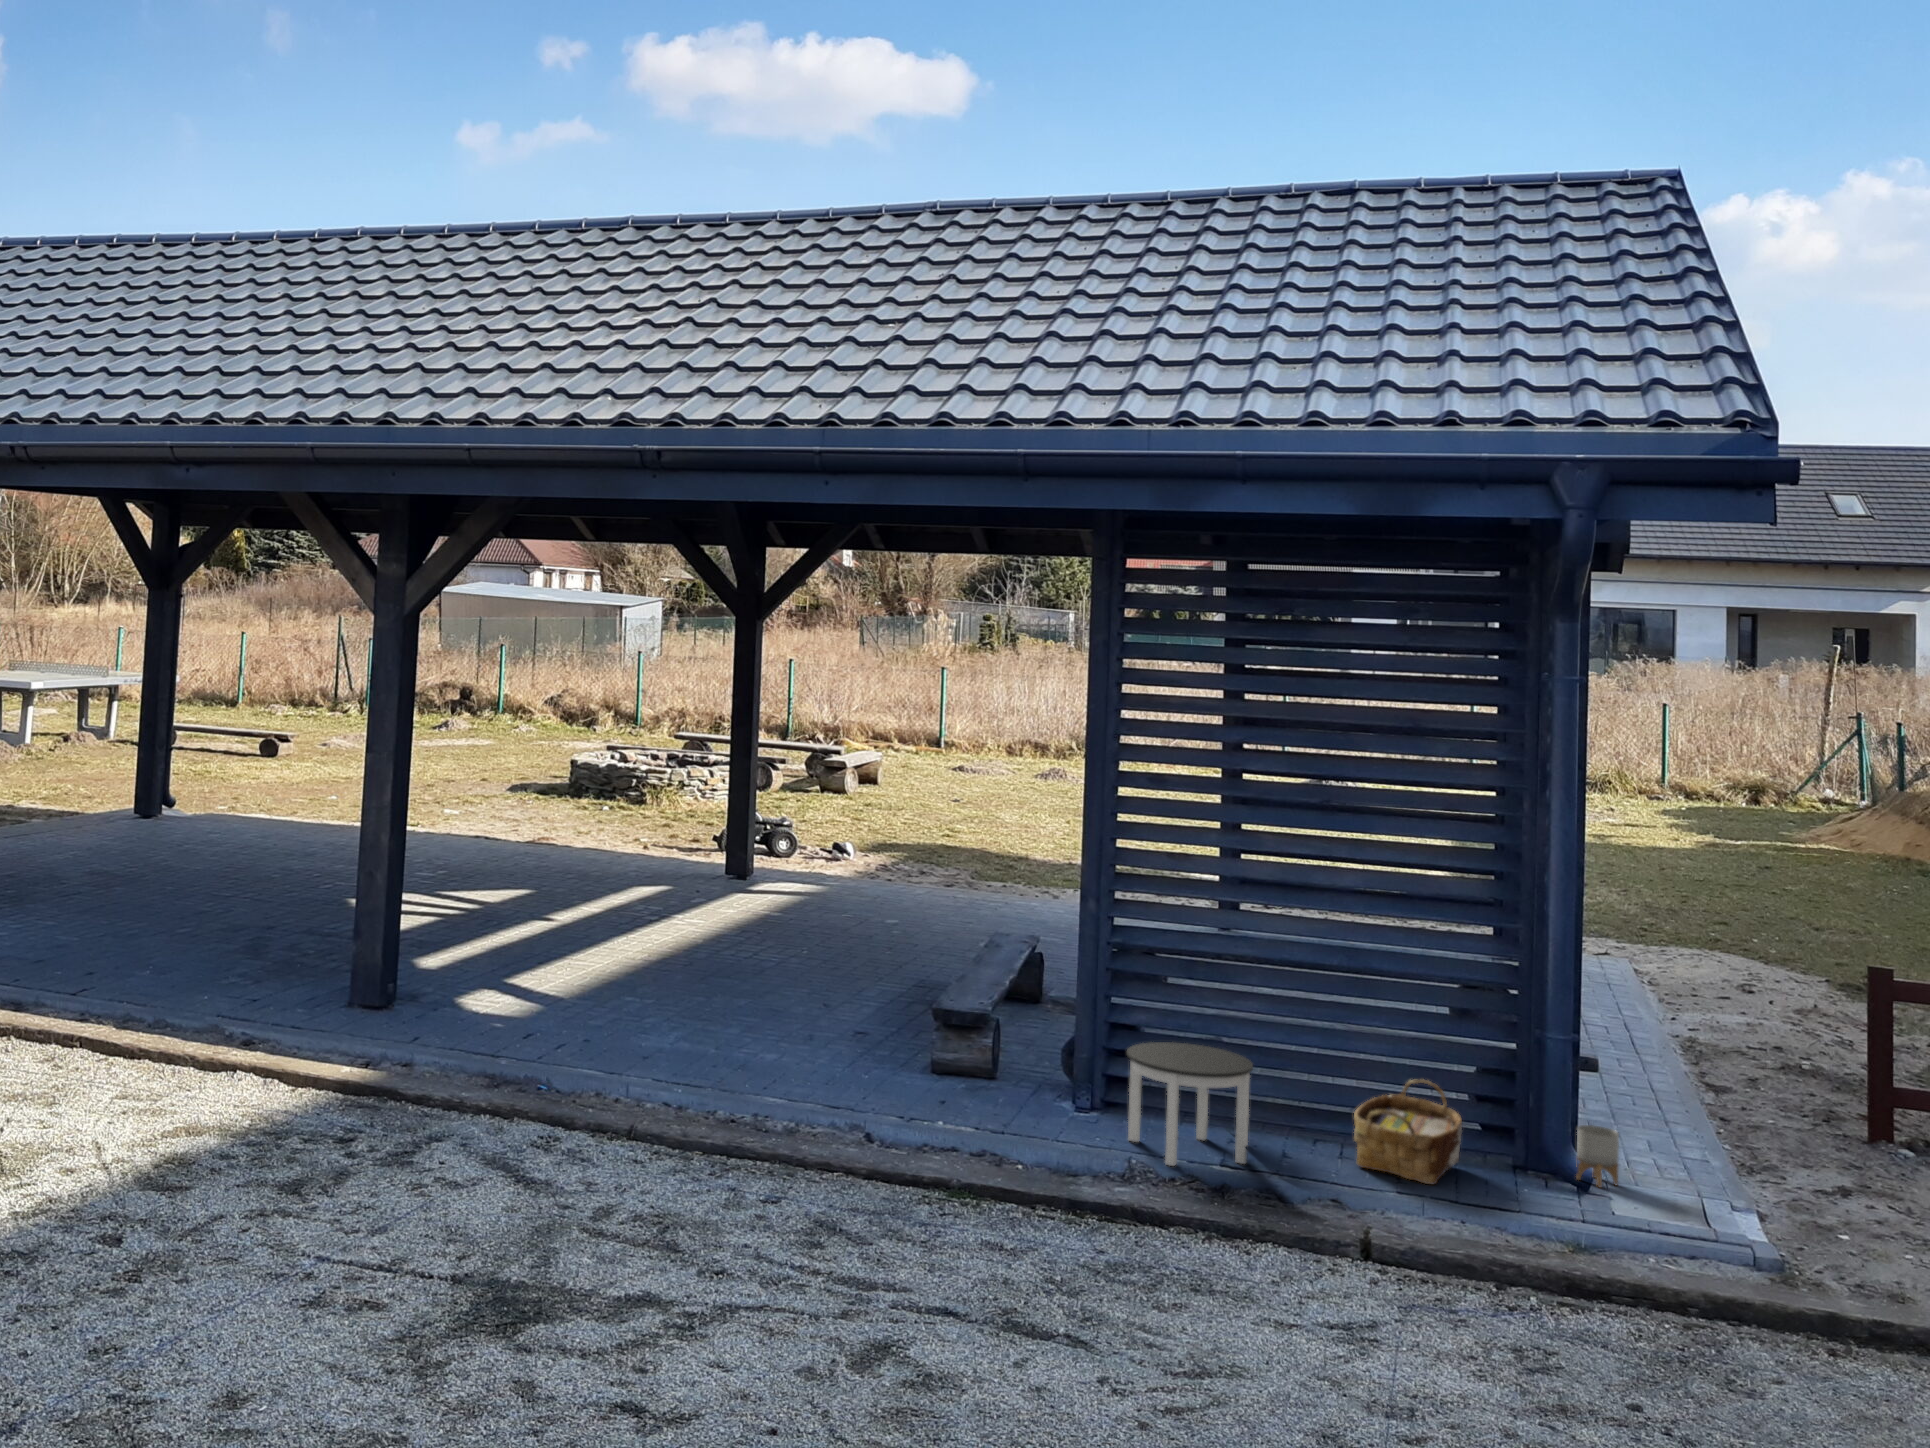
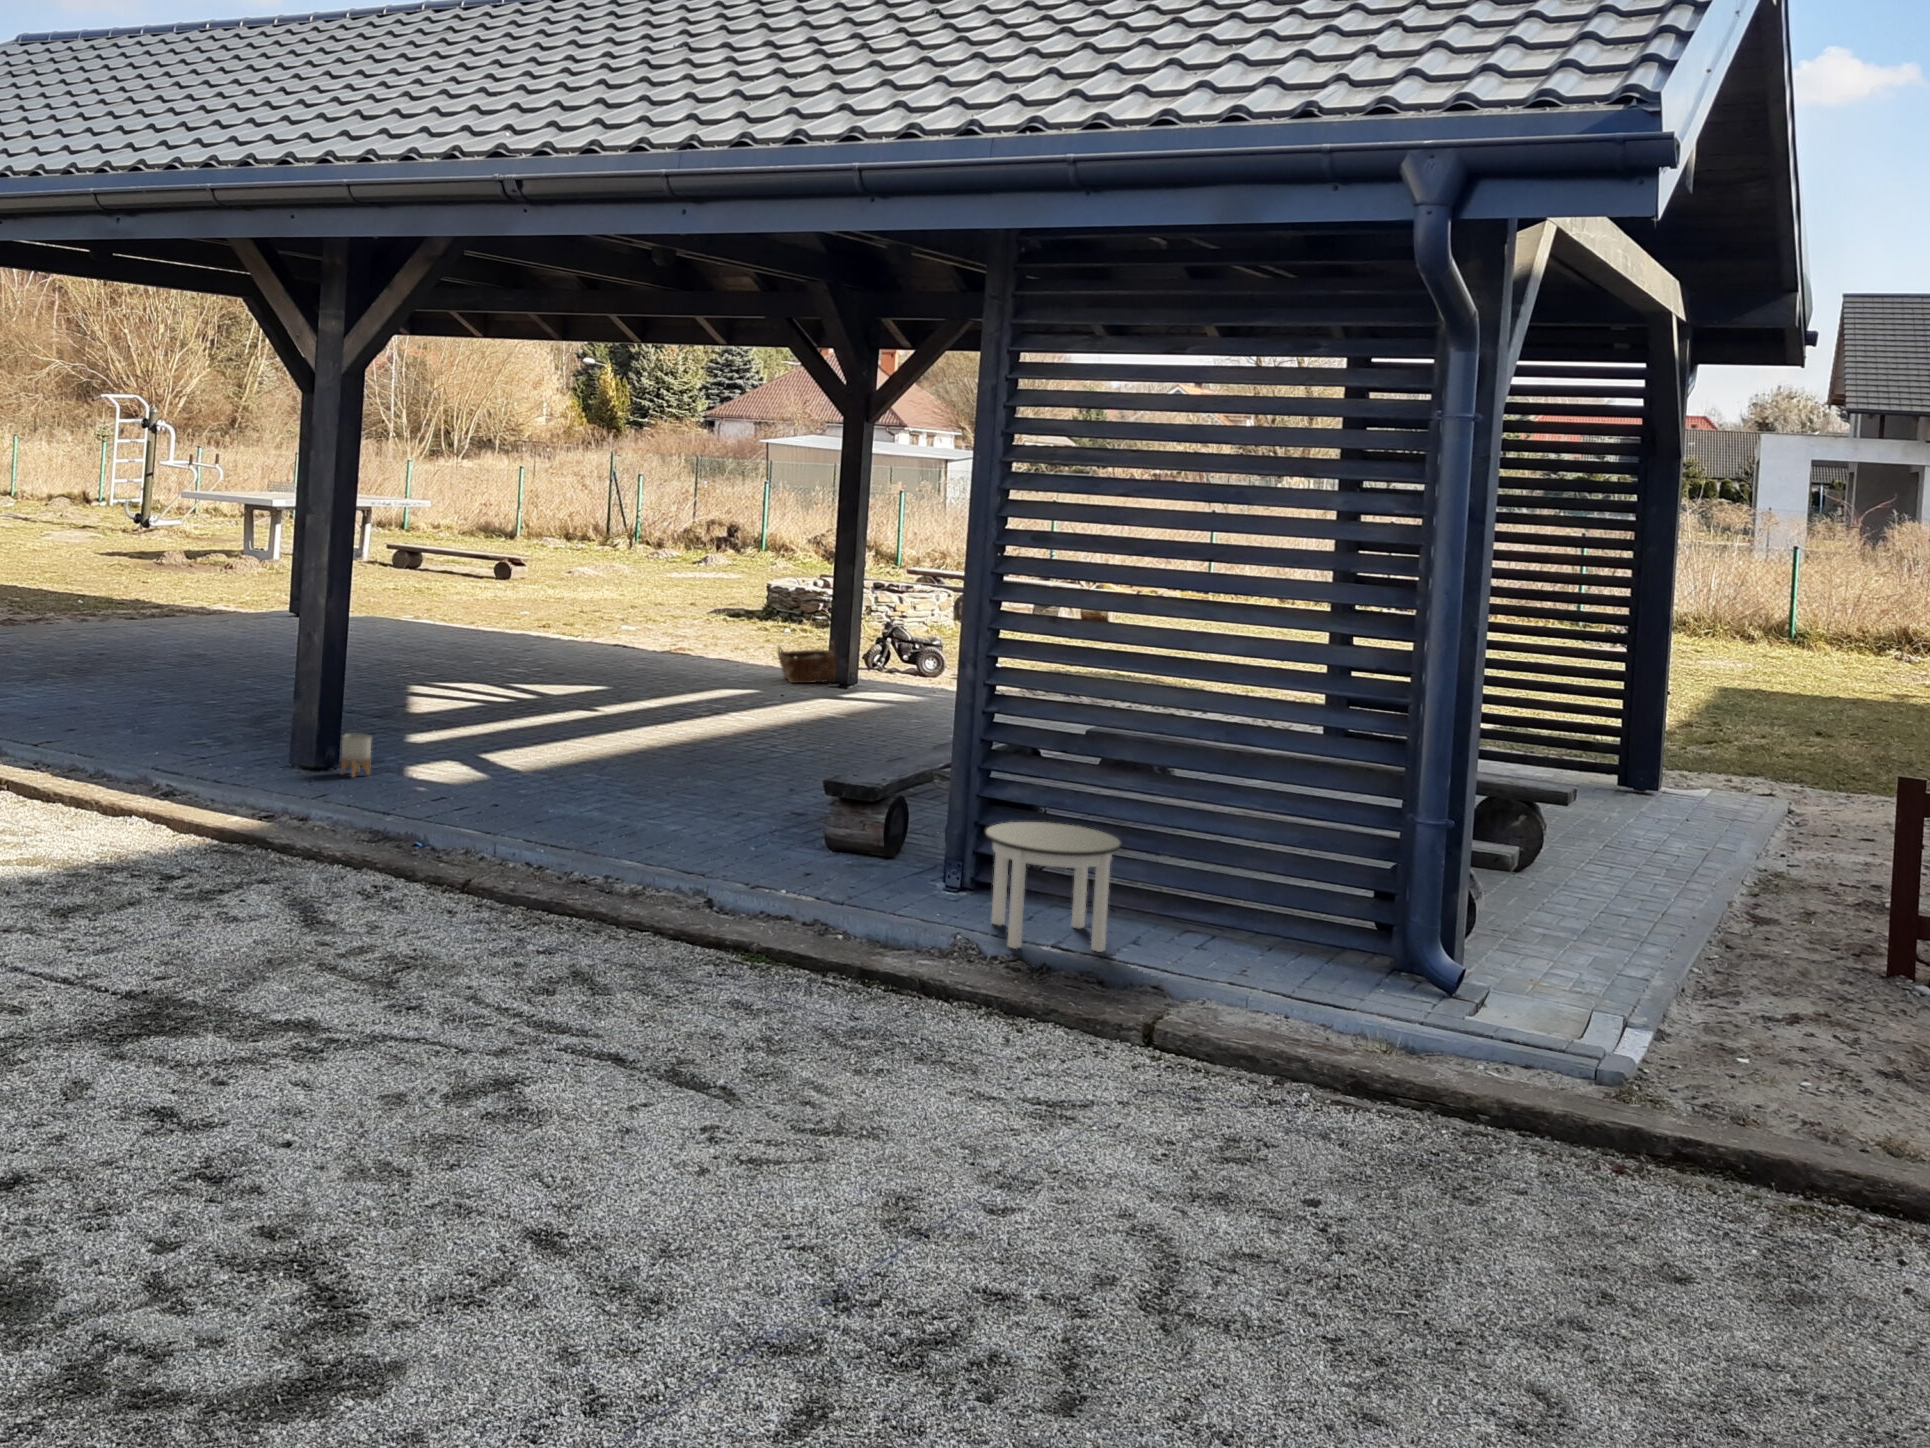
woven basket: present [1354,1080,1462,1184] -> present [777,642,836,683]
planter: present [1576,1125,1619,1187] -> present [341,734,371,777]

